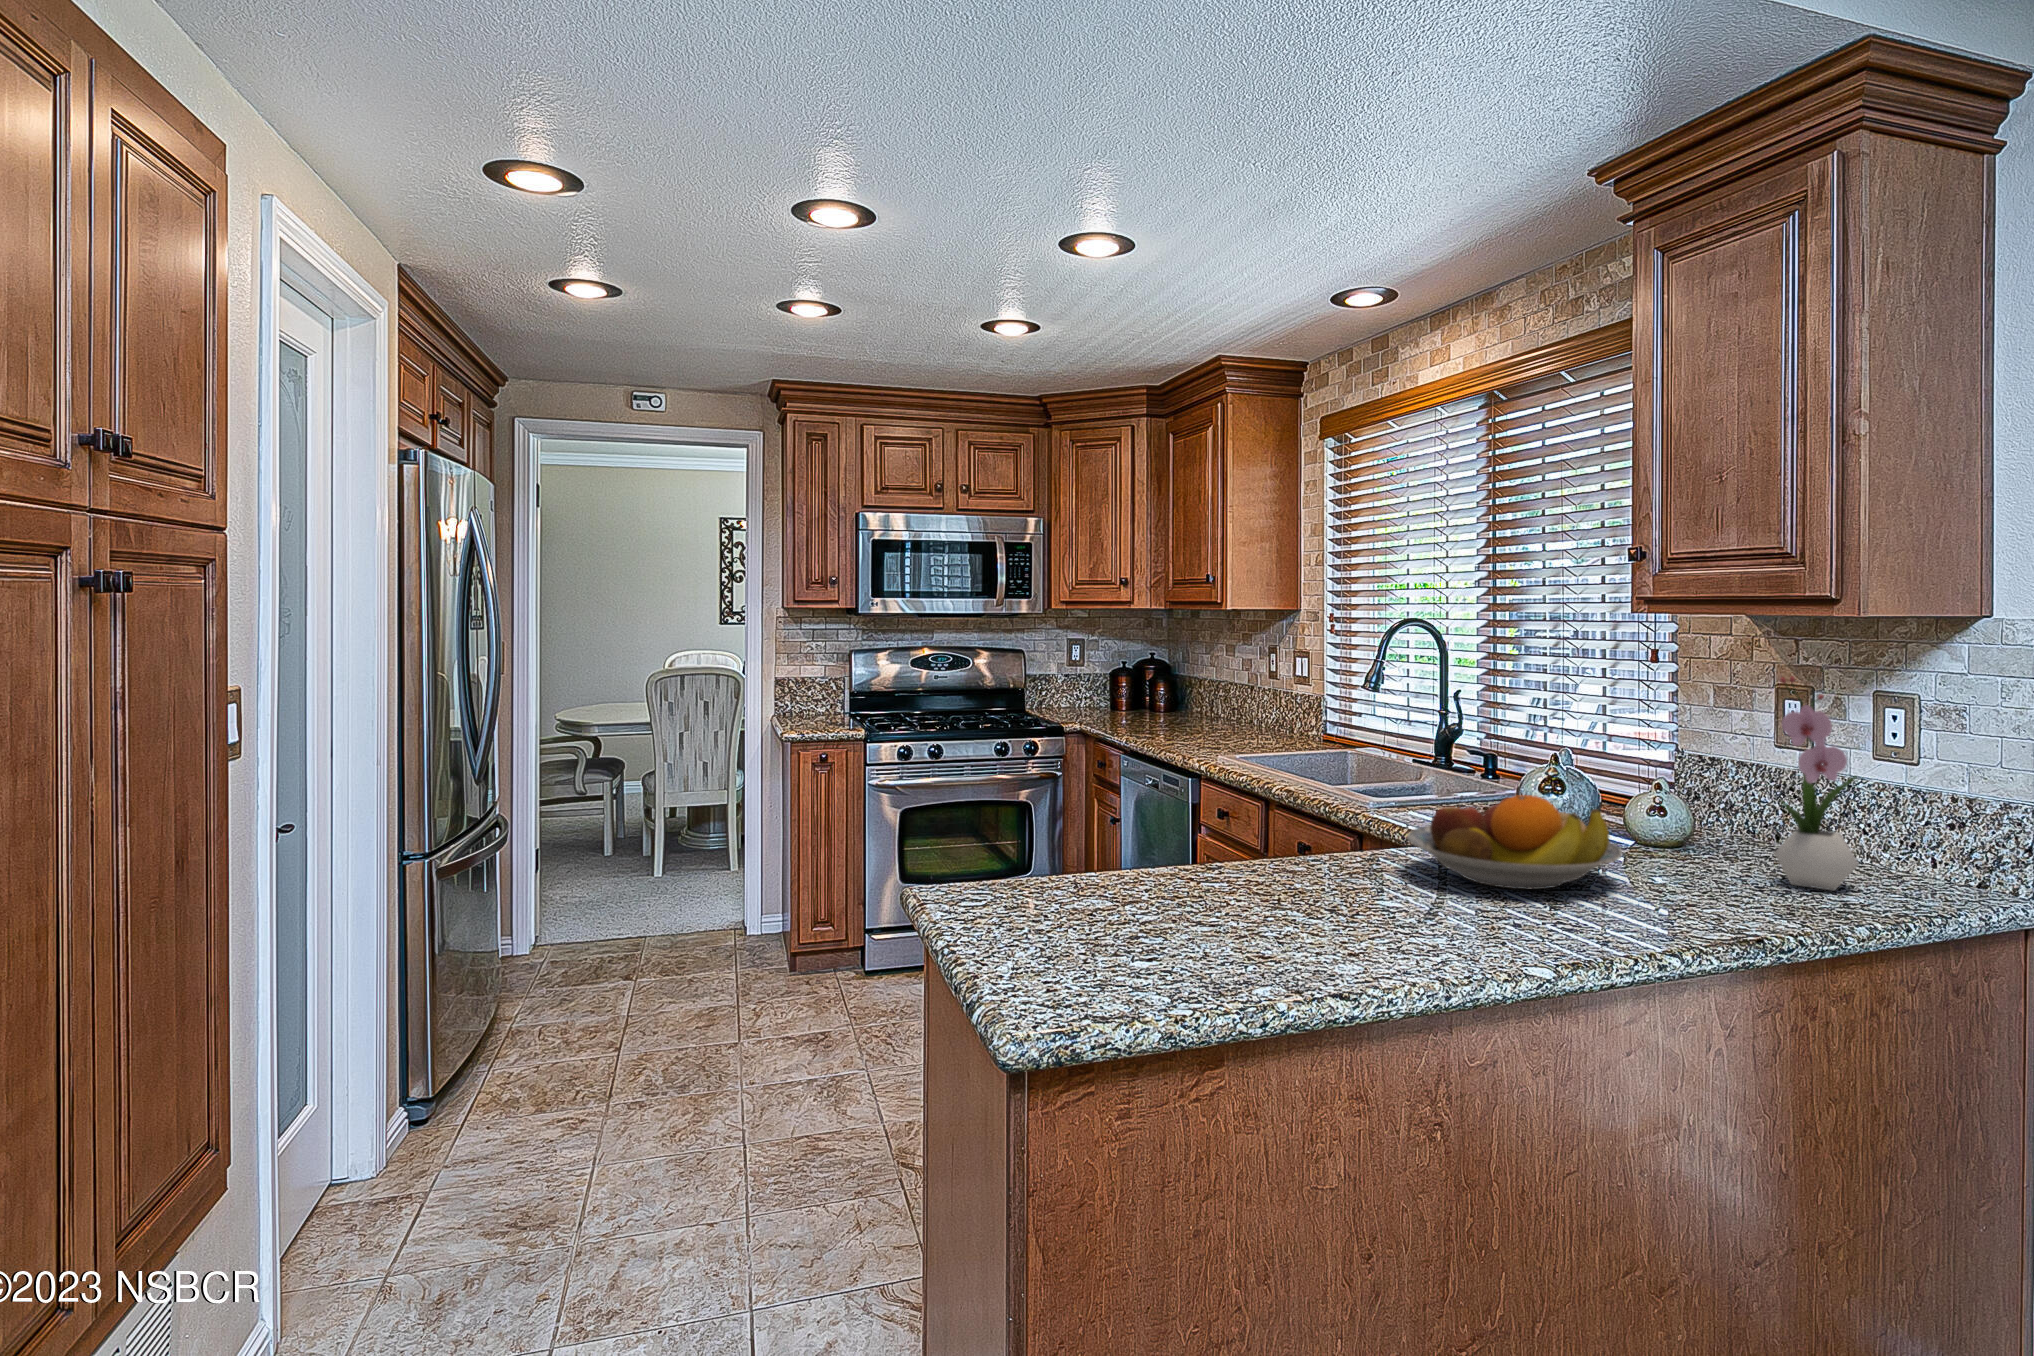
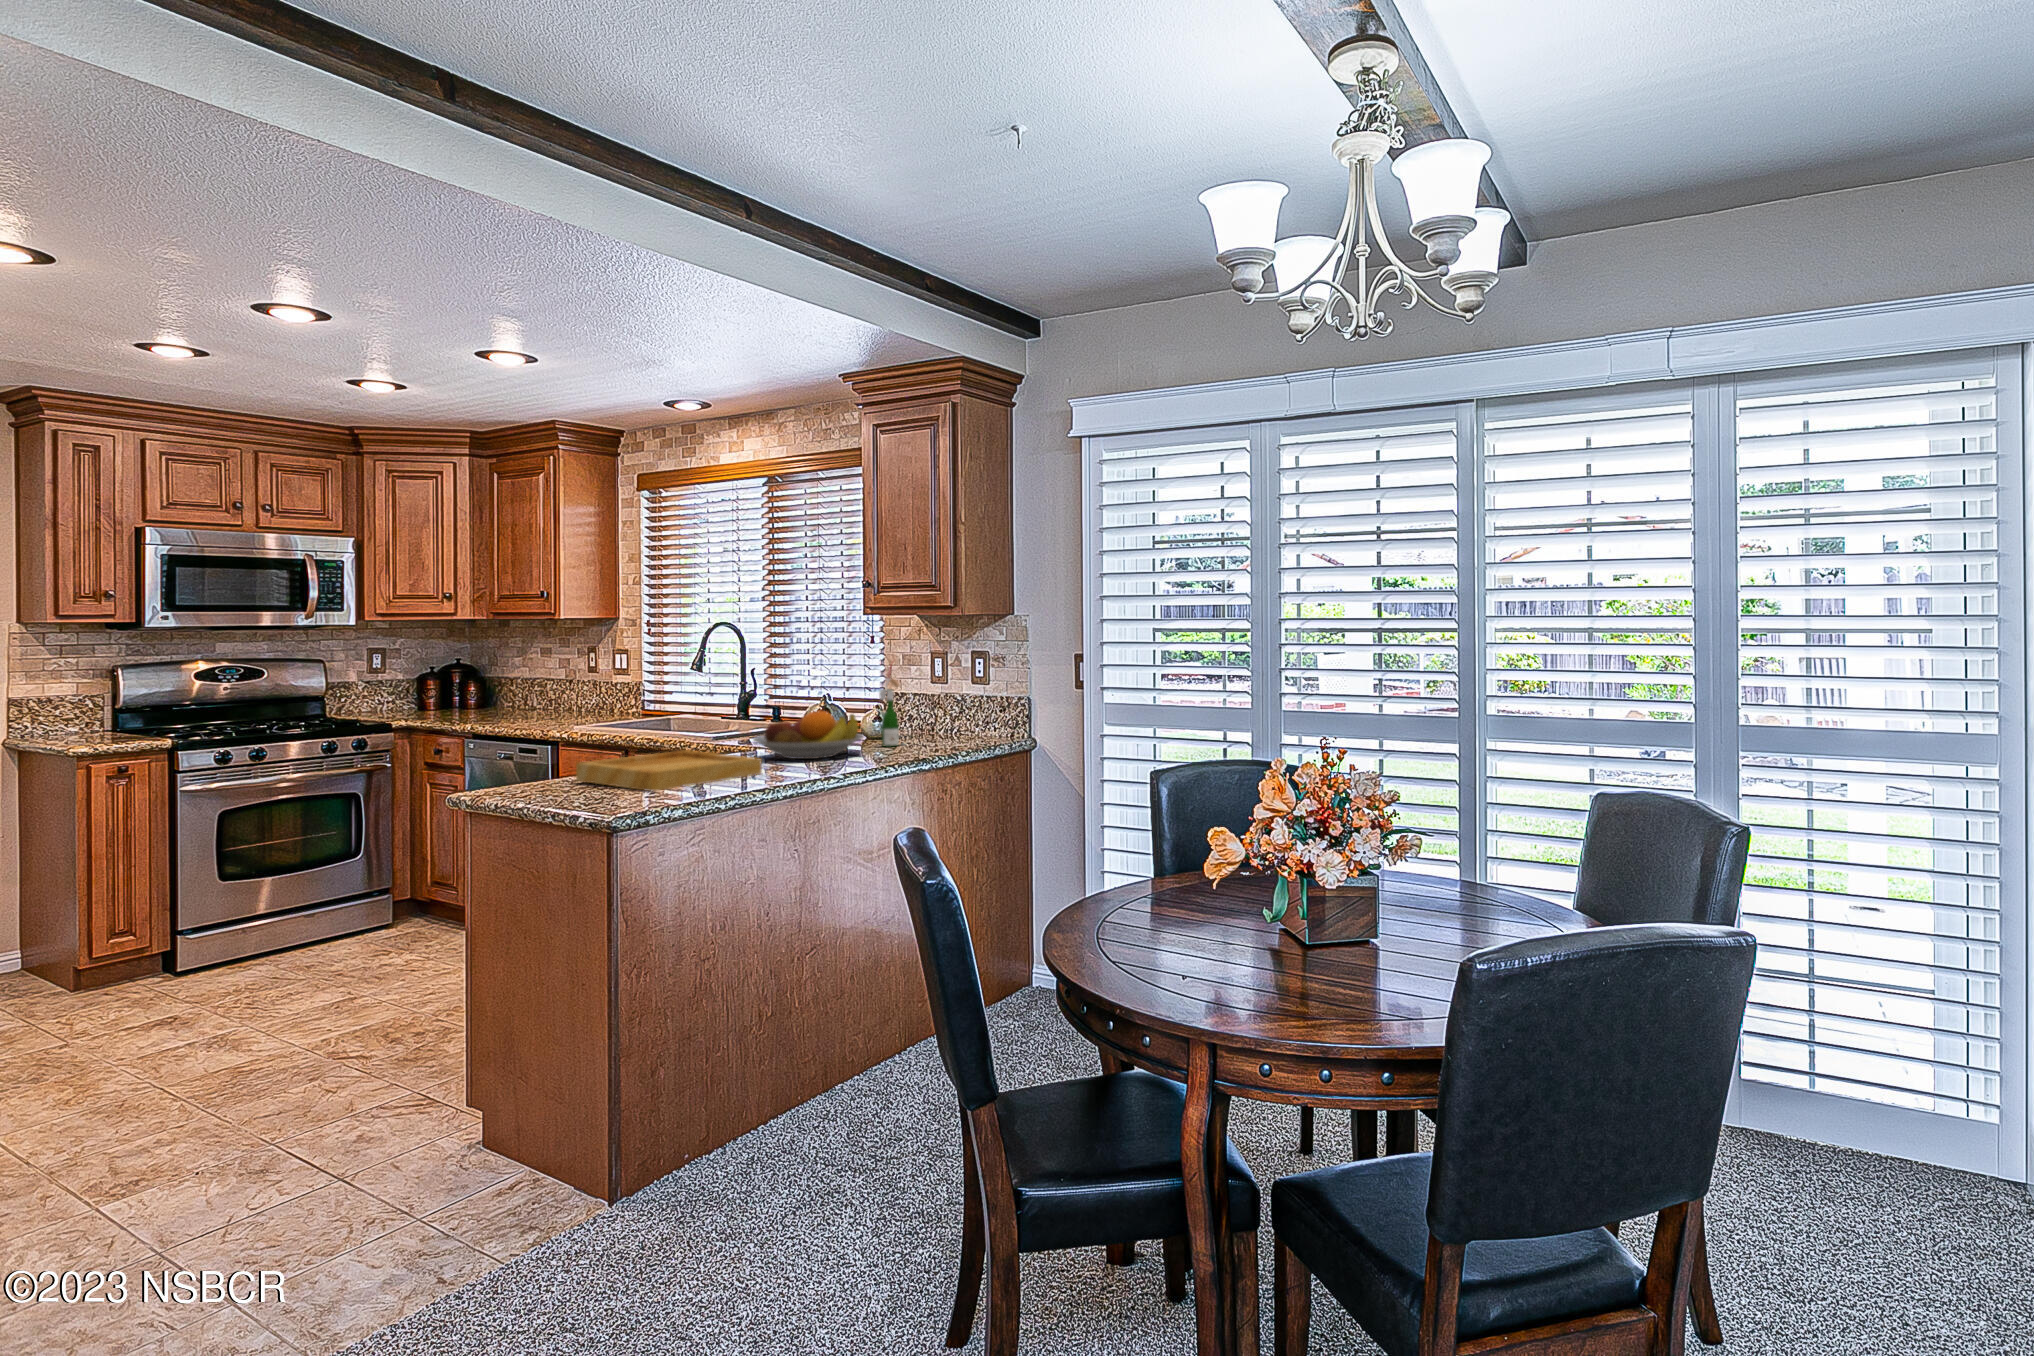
flower arrangement: present [1775,676,1859,891] -> none [931,644,966,745]
wine bottle: none [1659,701,1716,872] -> present [880,662,899,747]
tray: none [1092,846,1392,951] -> present [576,750,762,791]

